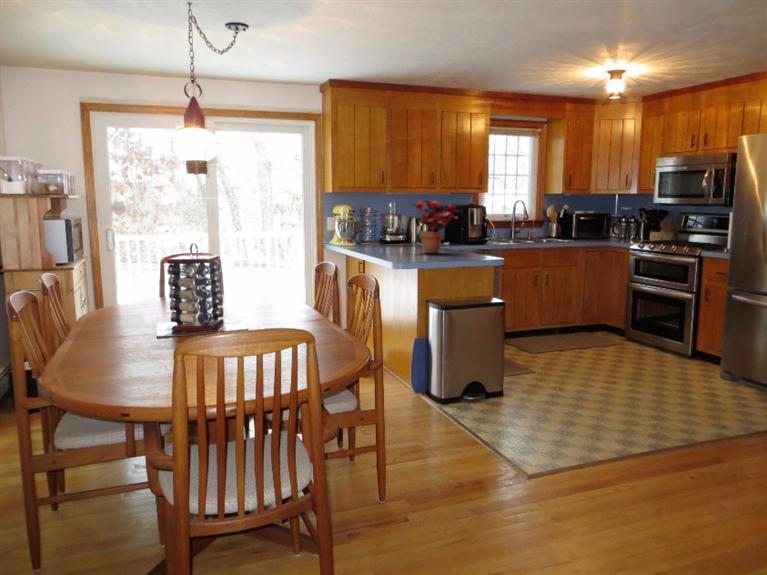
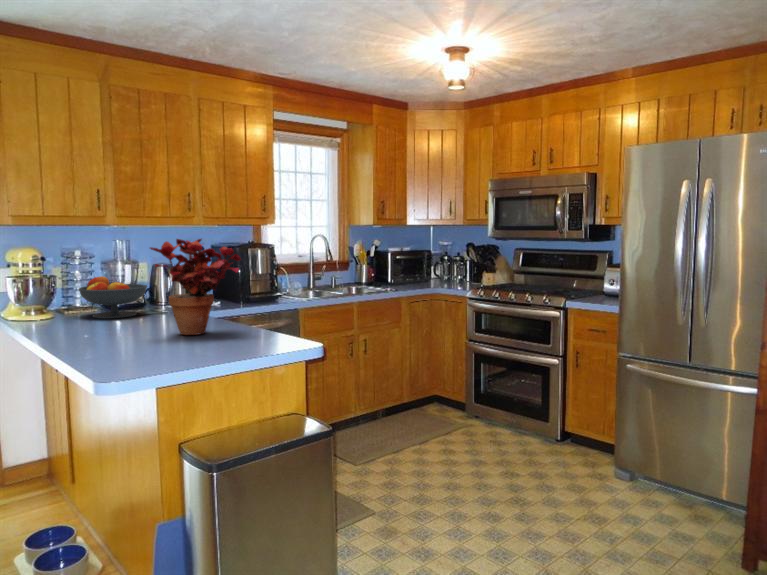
fruit bowl: none [370,223,407,247] -> present [78,276,147,319]

